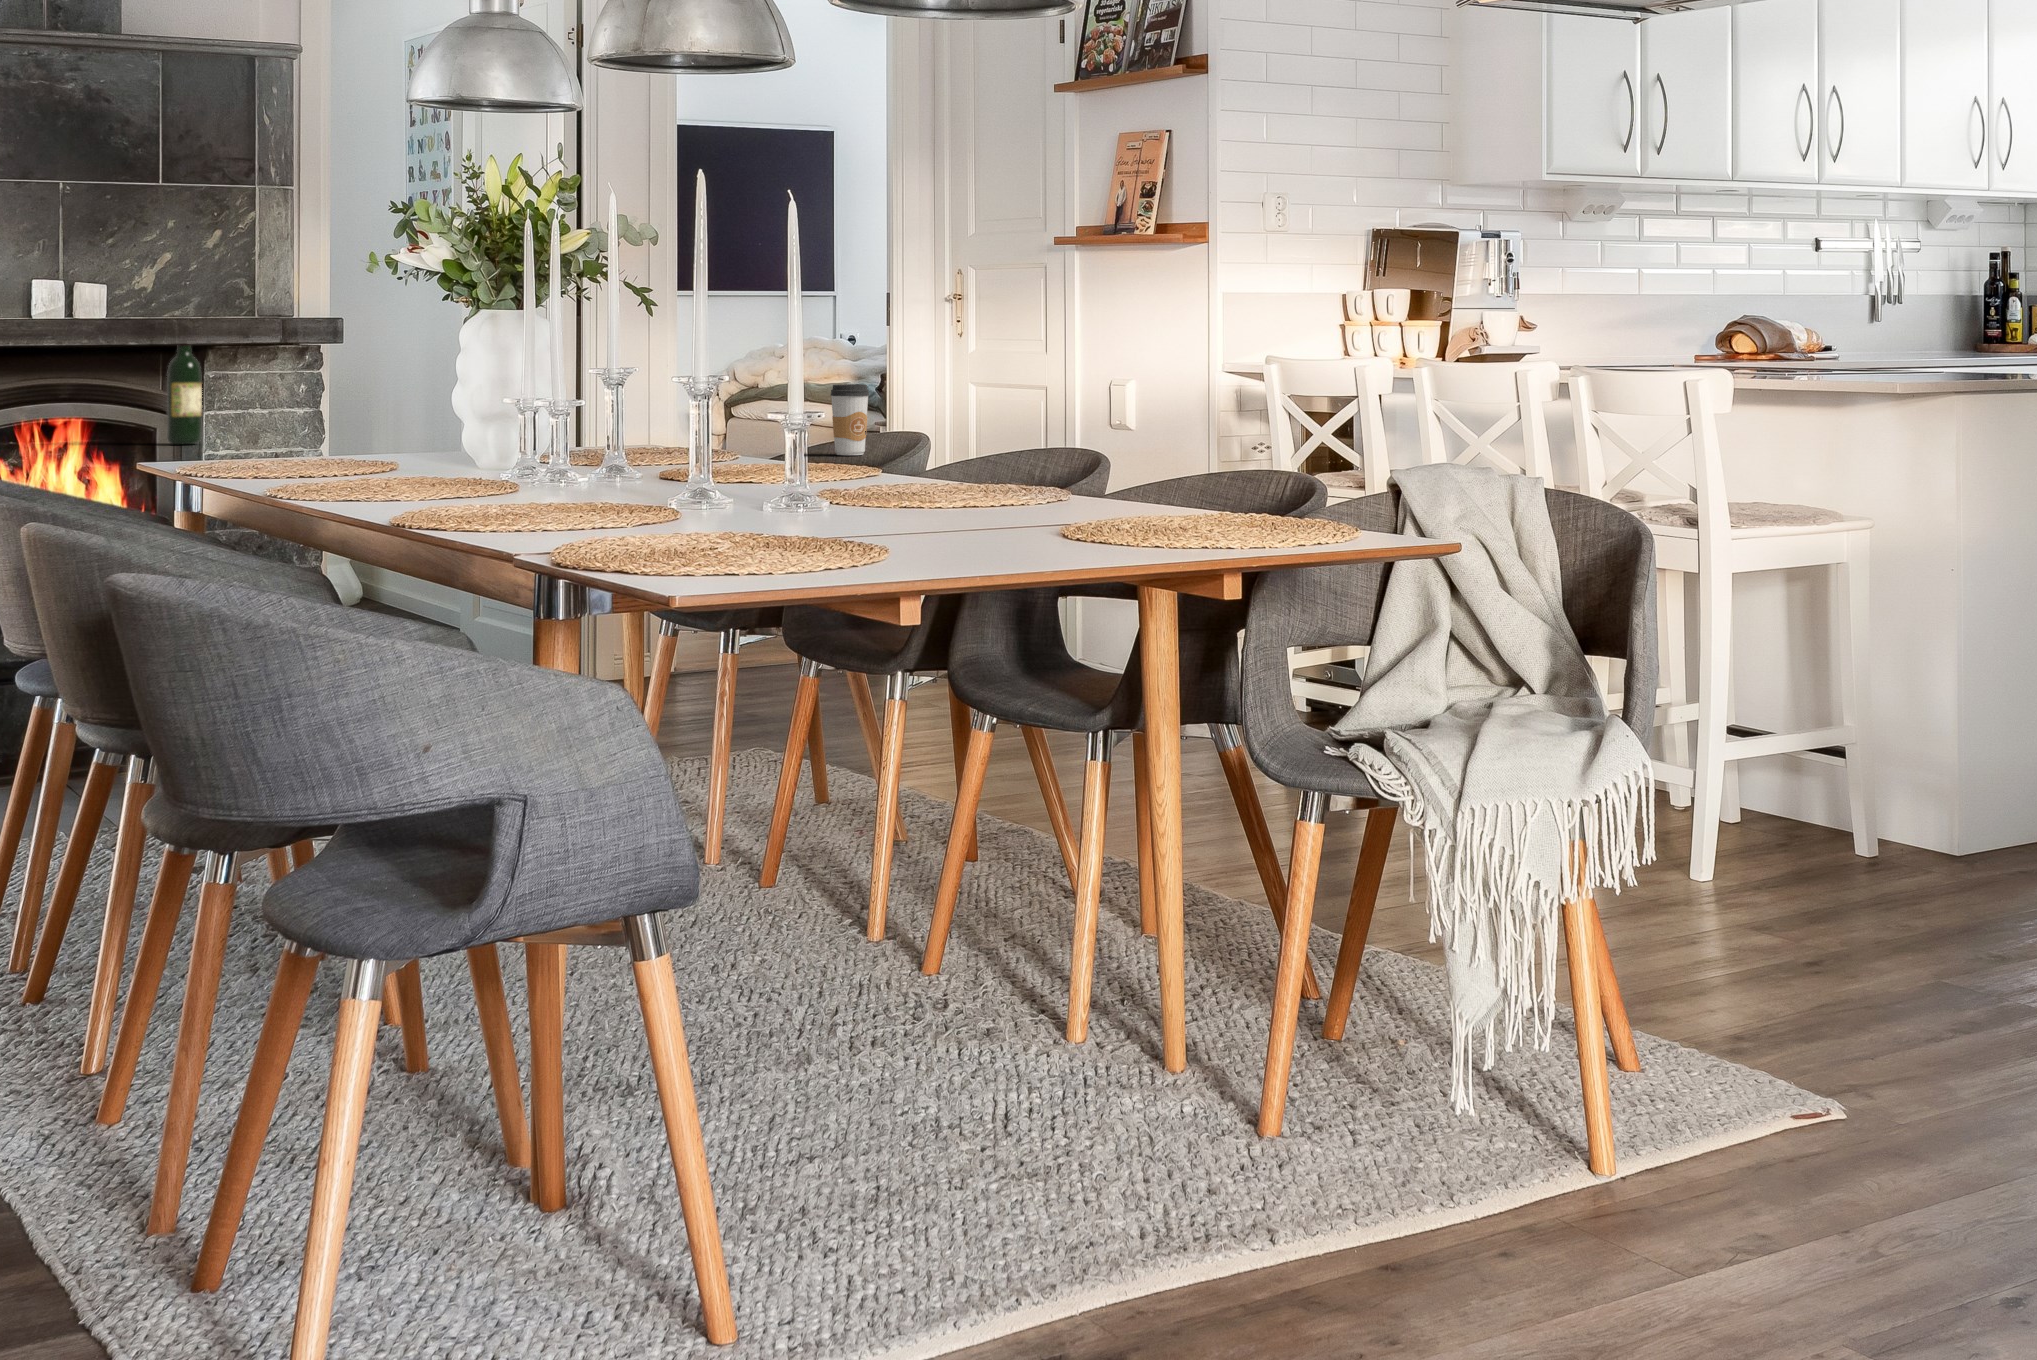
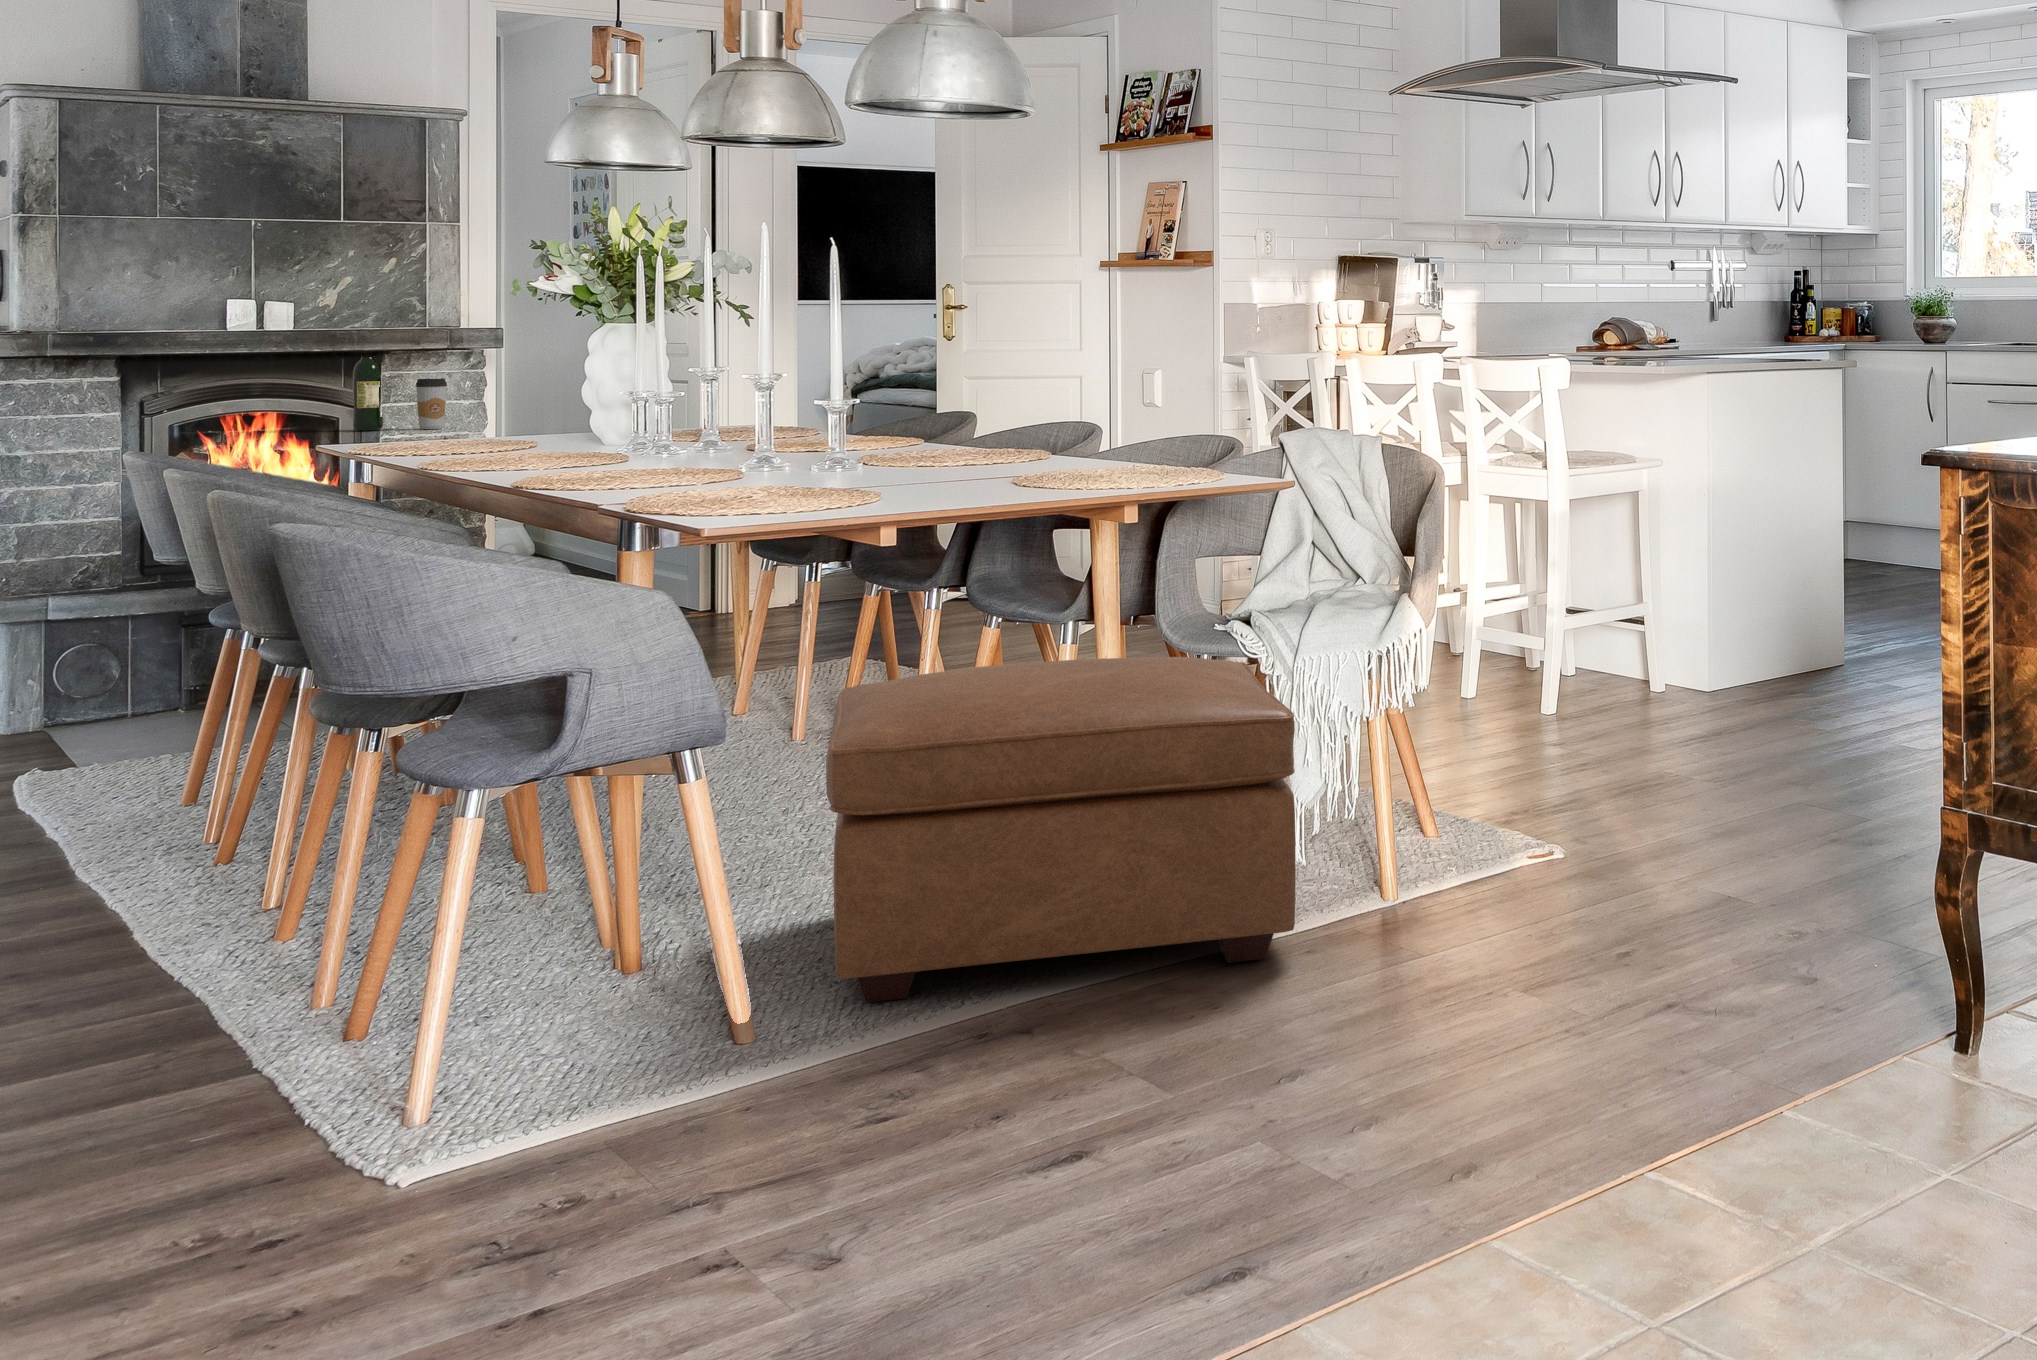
coffee cup: present [831,384,869,455] -> present [416,378,447,429]
ottoman: none [815,803,1474,1276] -> present [826,657,1296,1002]

